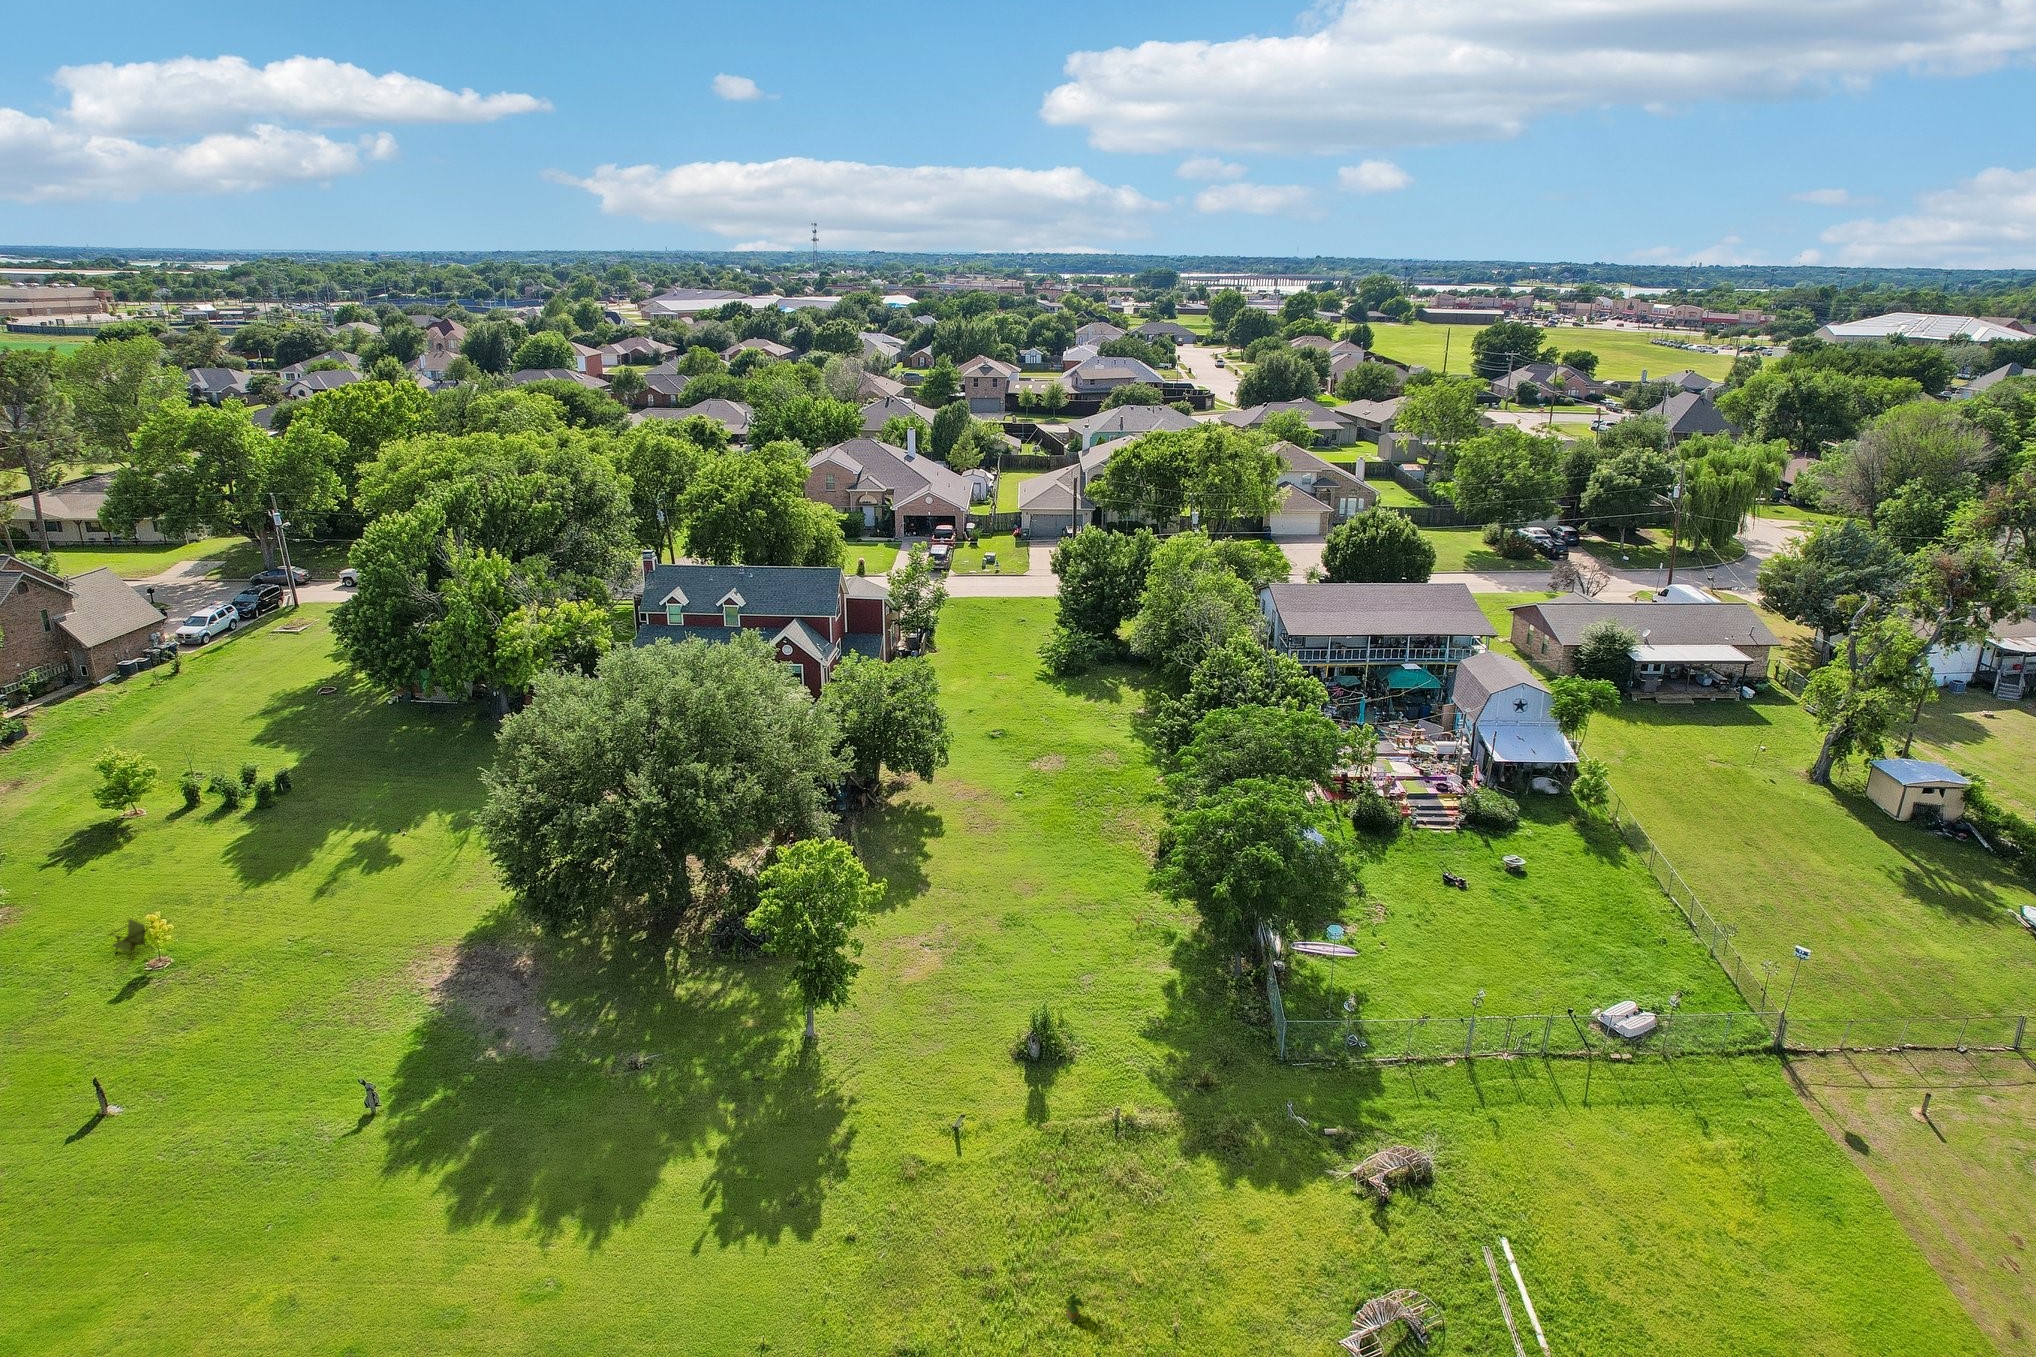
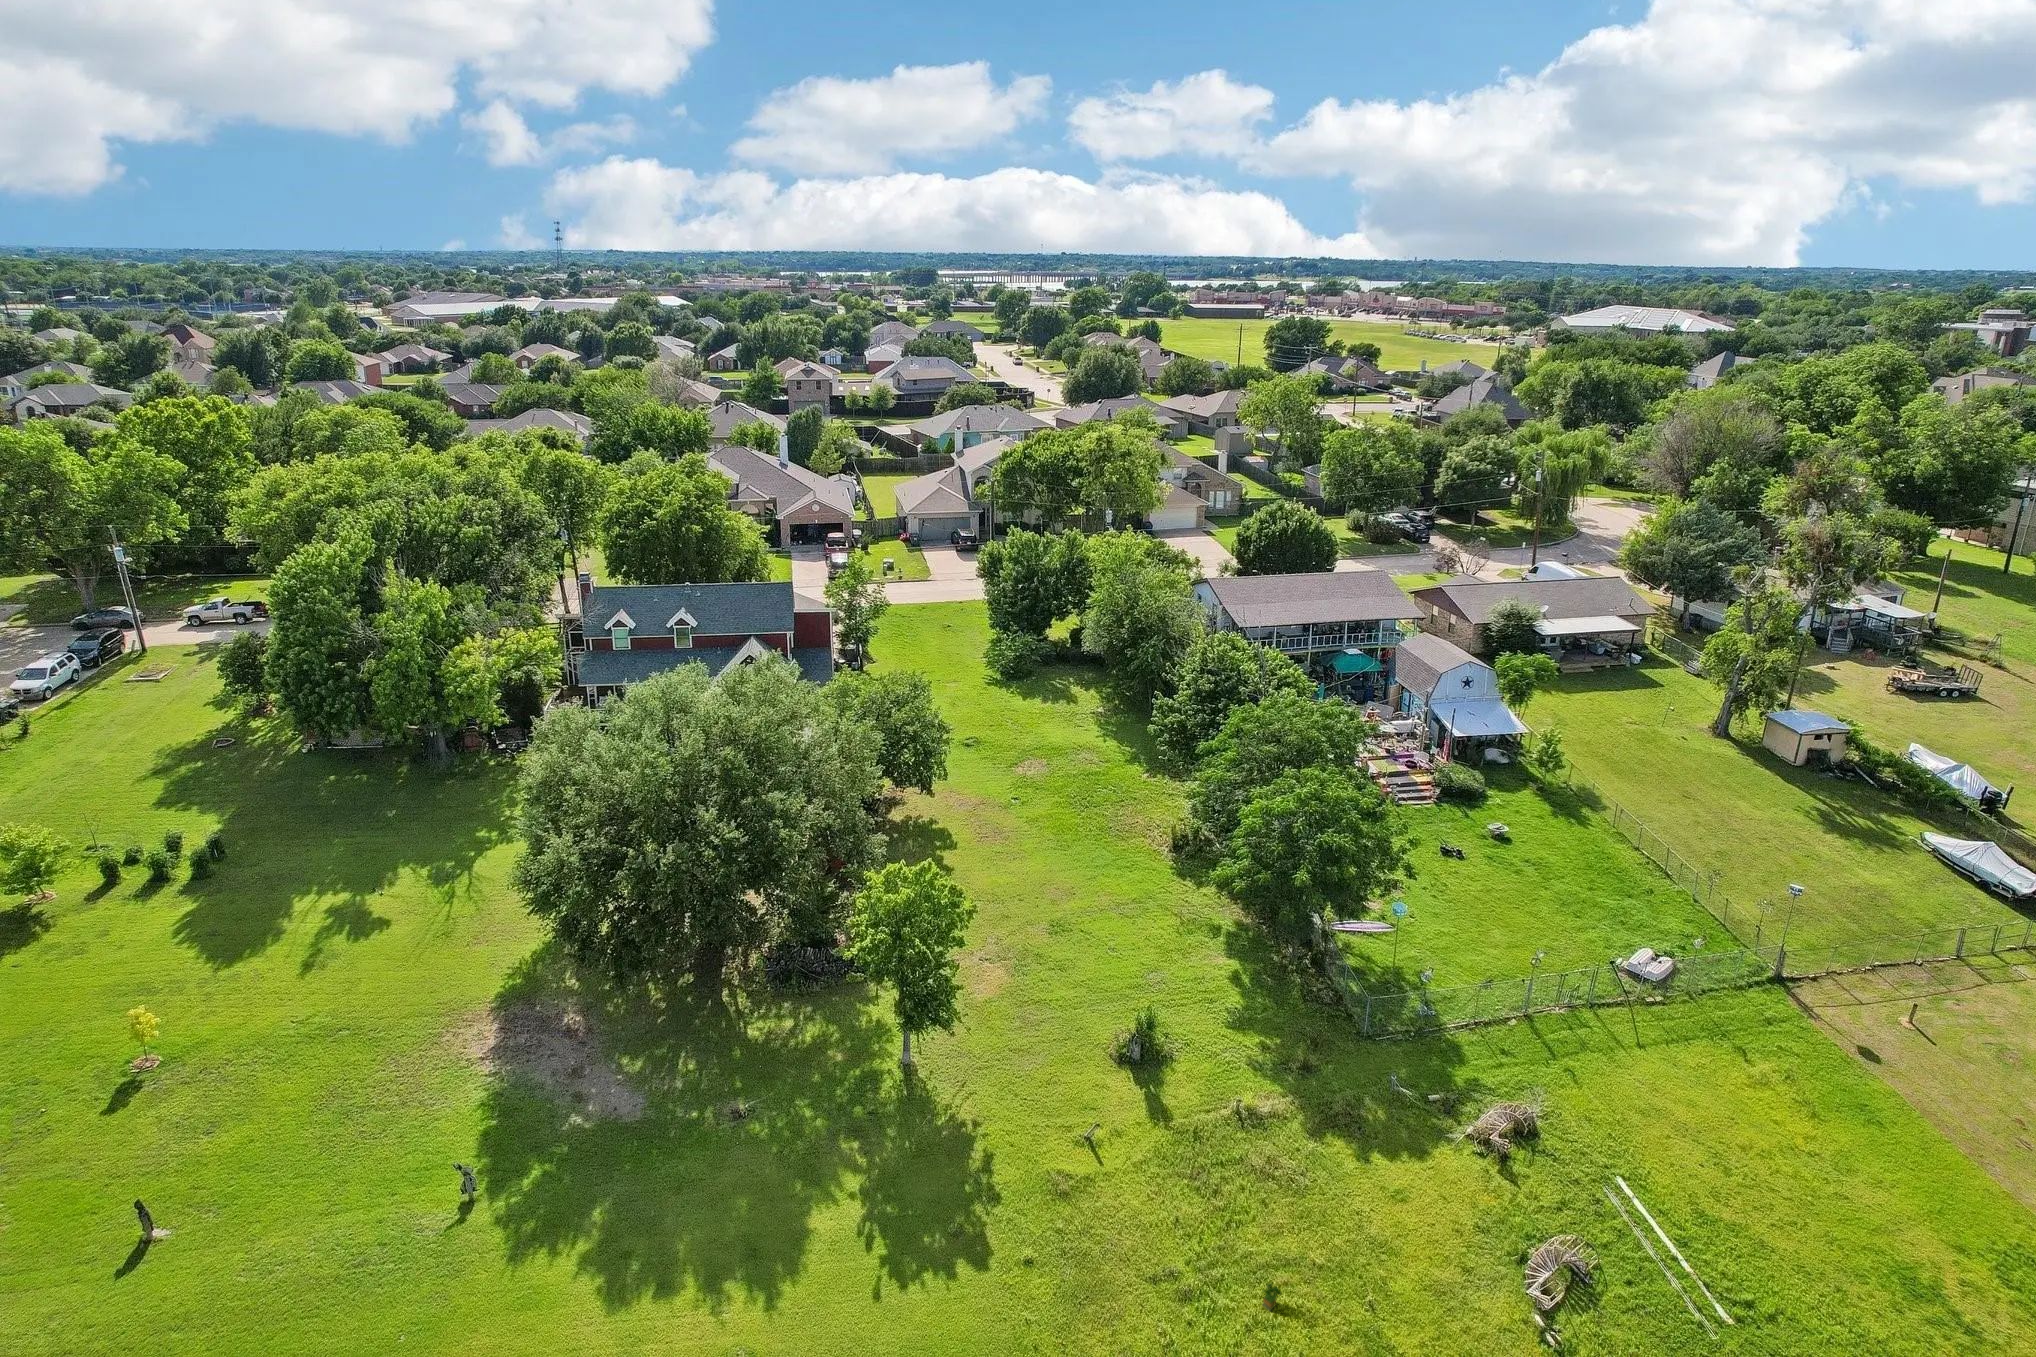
lounge chair: present [110,919,152,959] -> none [74,1018,132,1065]

